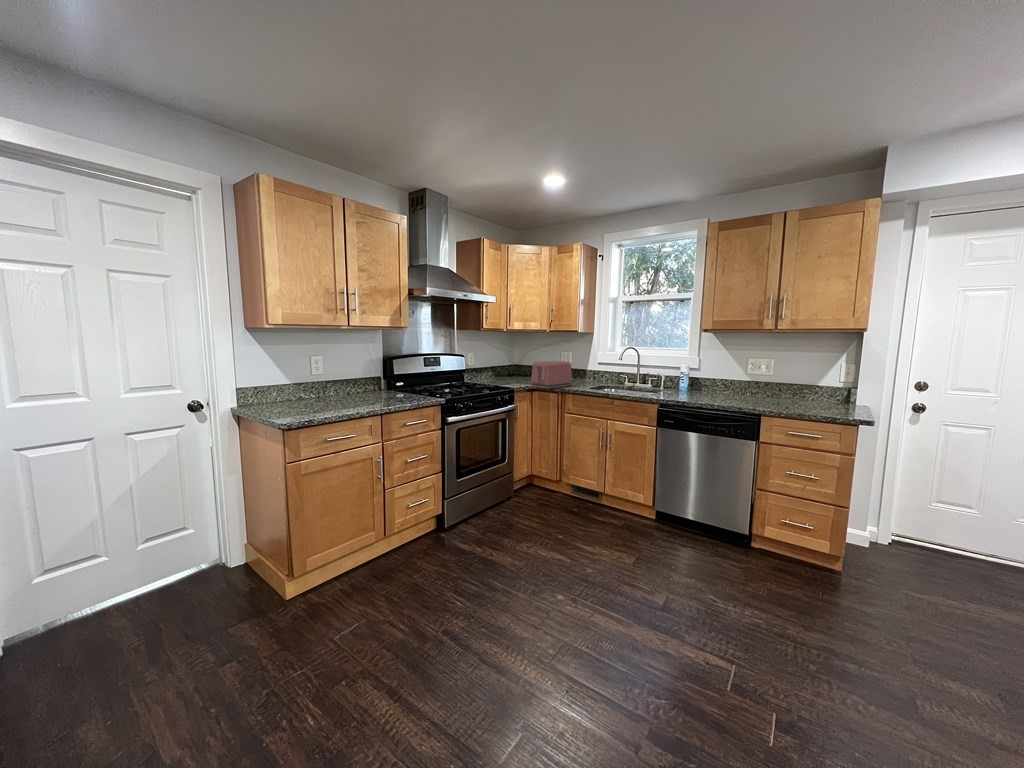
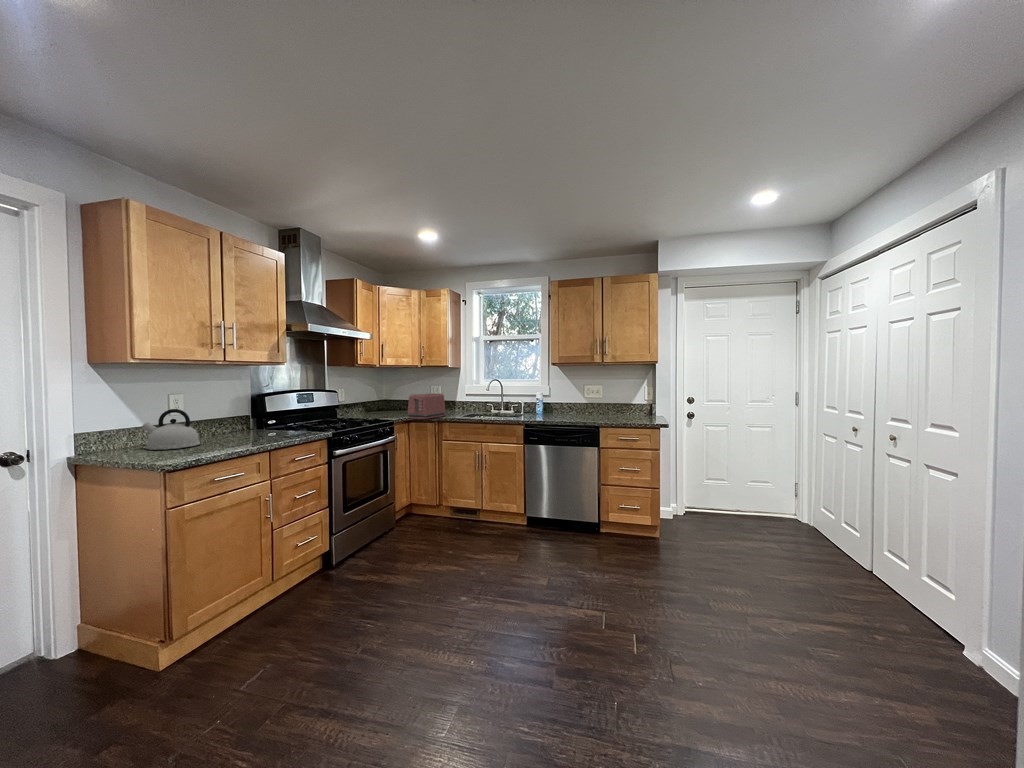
kettle: none [284,370,329,407] -> present [141,409,201,450]

